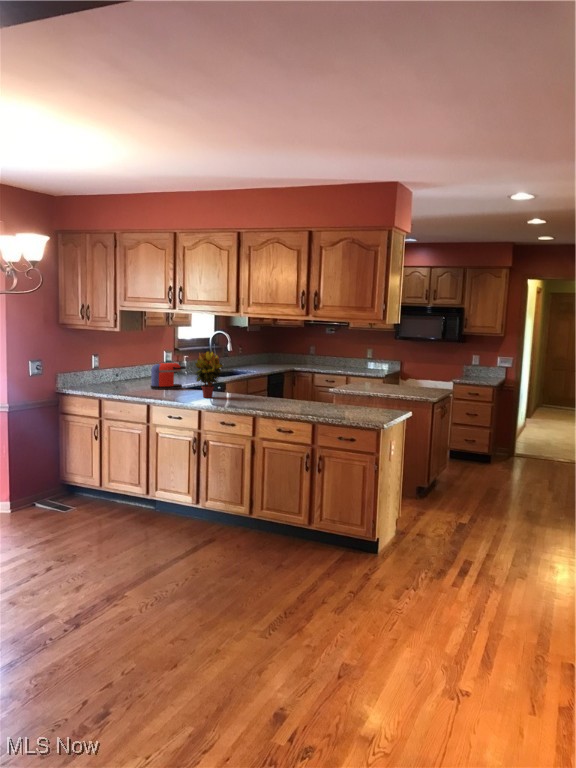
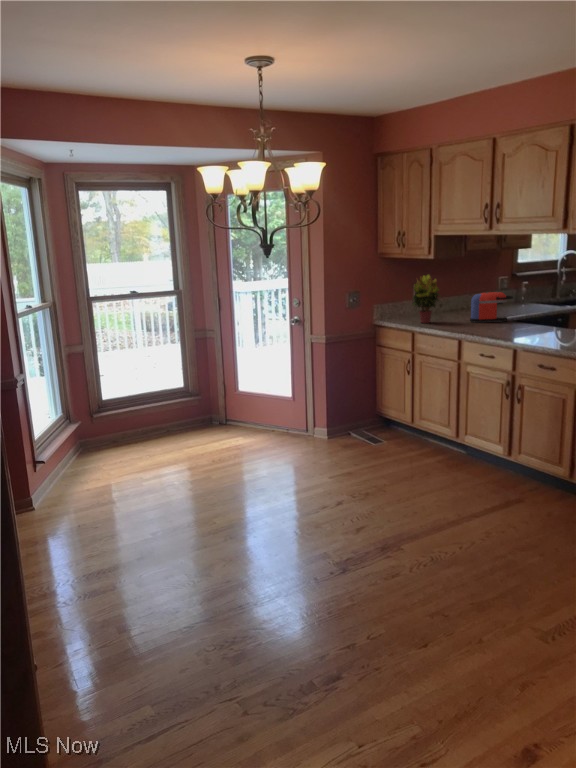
potted plant: present [195,351,223,398] -> present [412,275,440,323]

